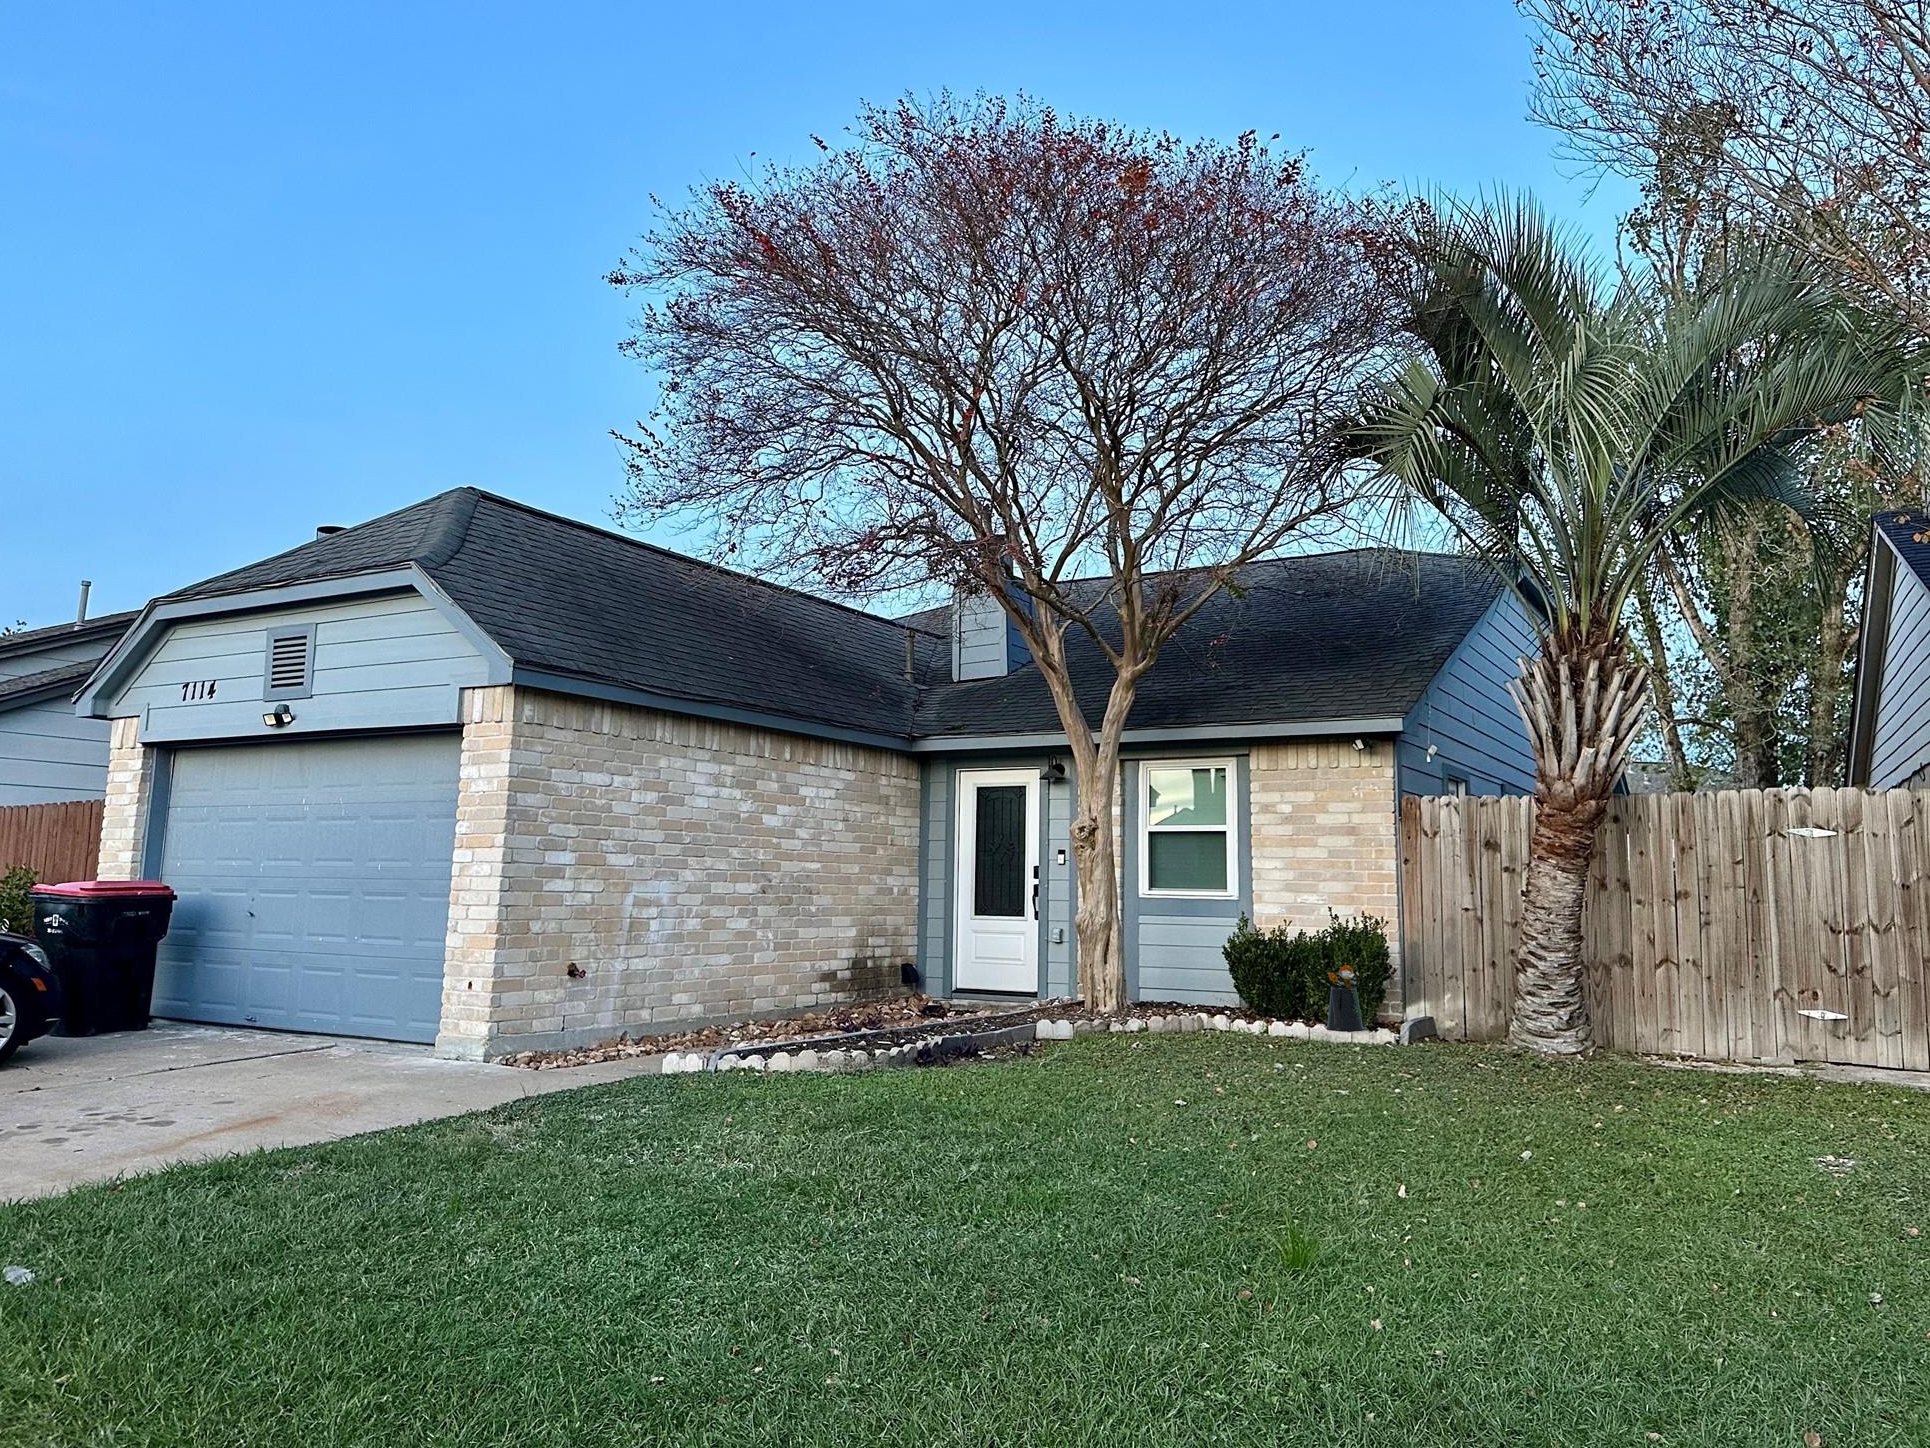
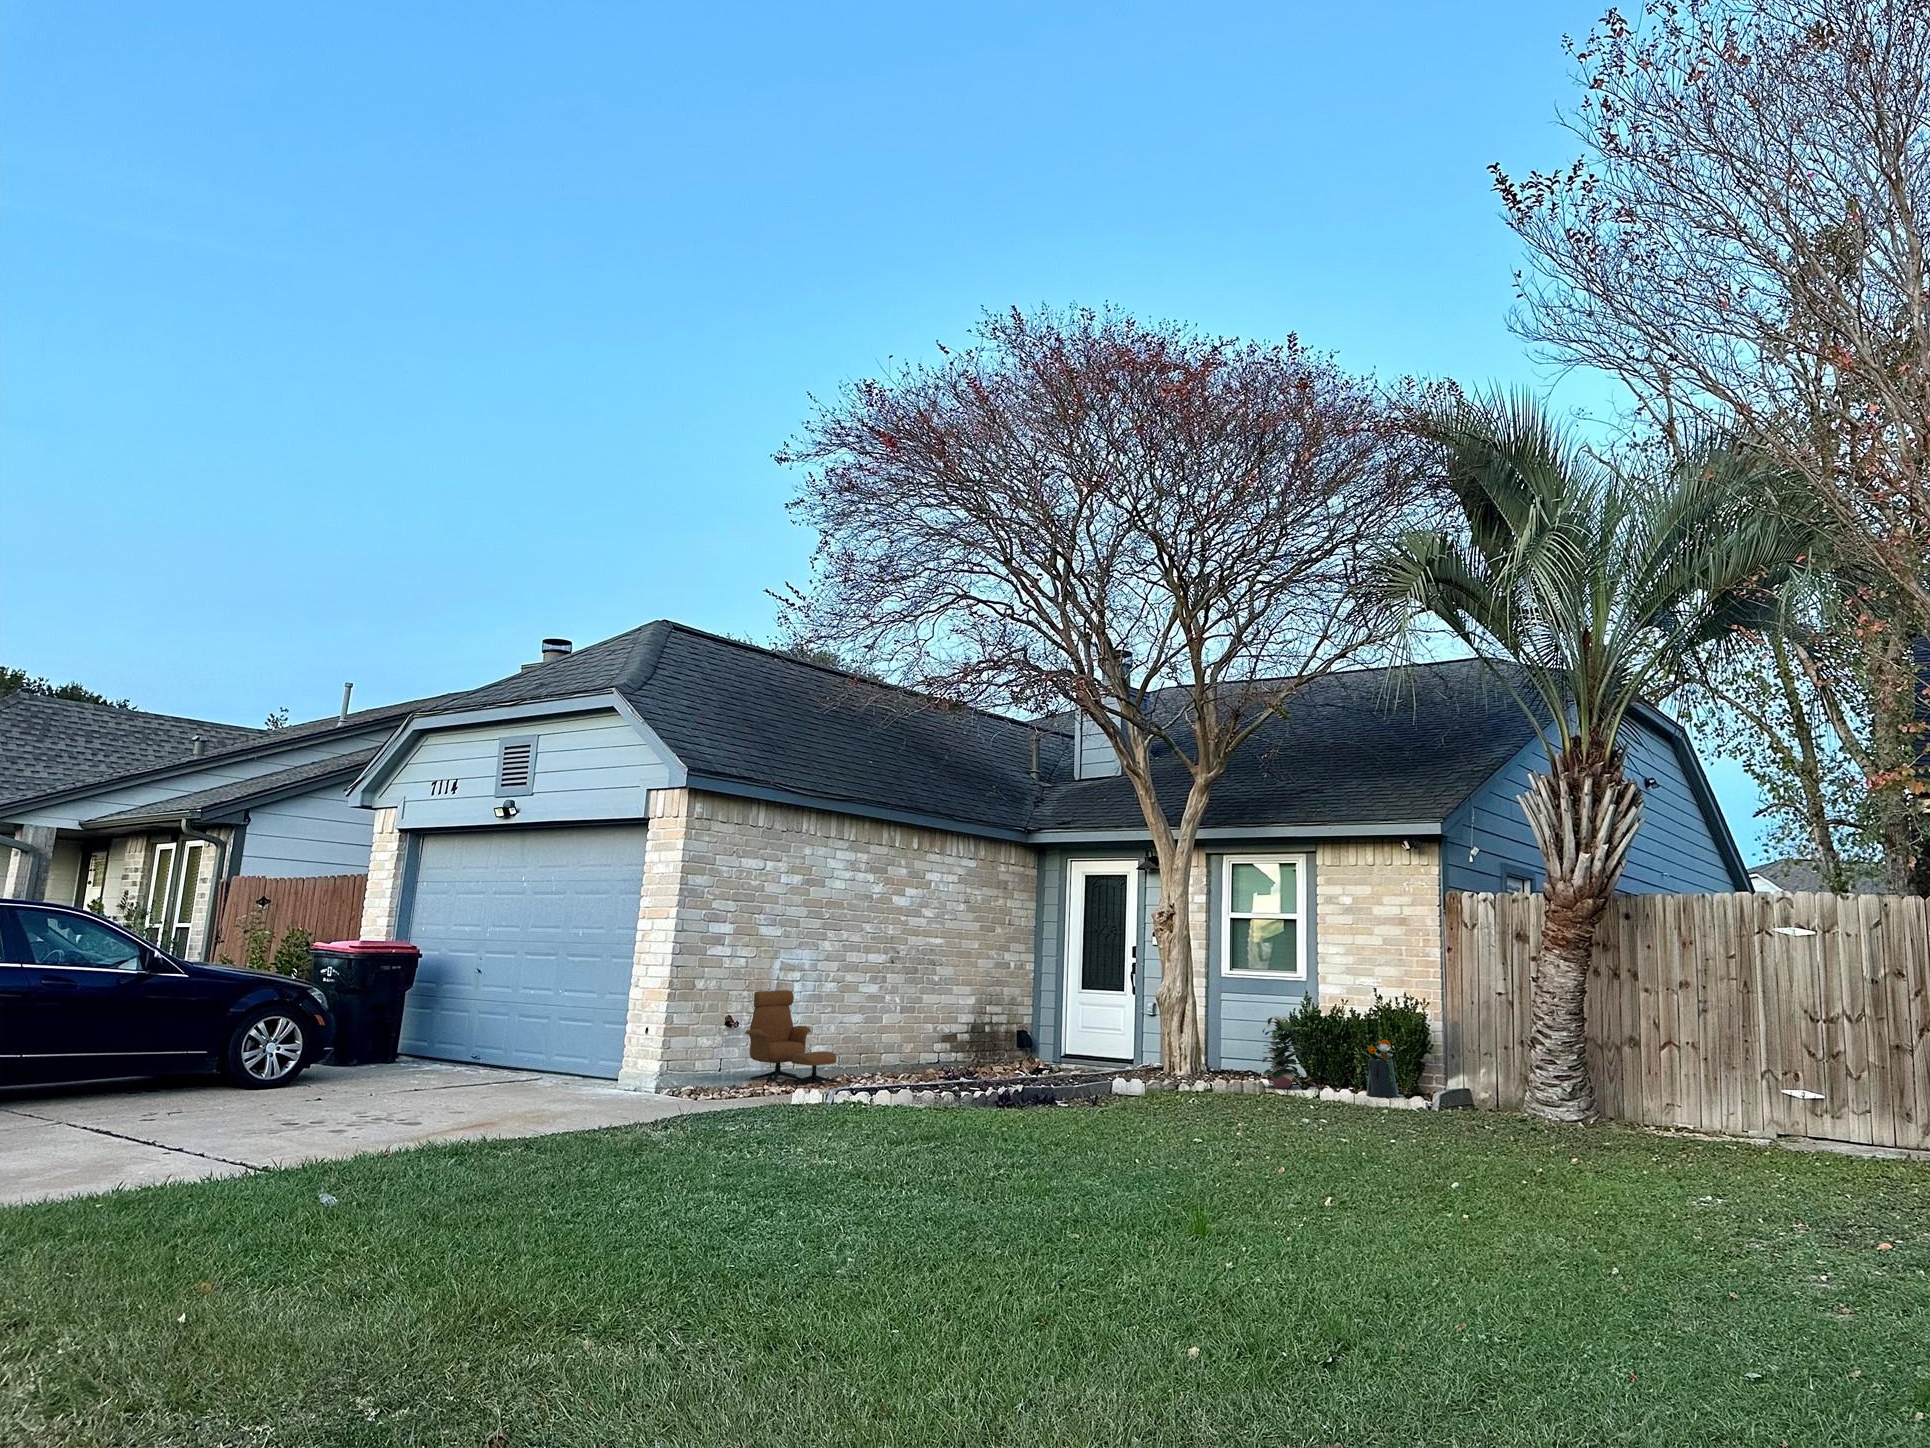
lounge chair: none [593,929,708,1042] -> present [745,990,837,1085]
decorative plant: none [1200,942,1256,1023] -> present [1260,1016,1304,1088]

